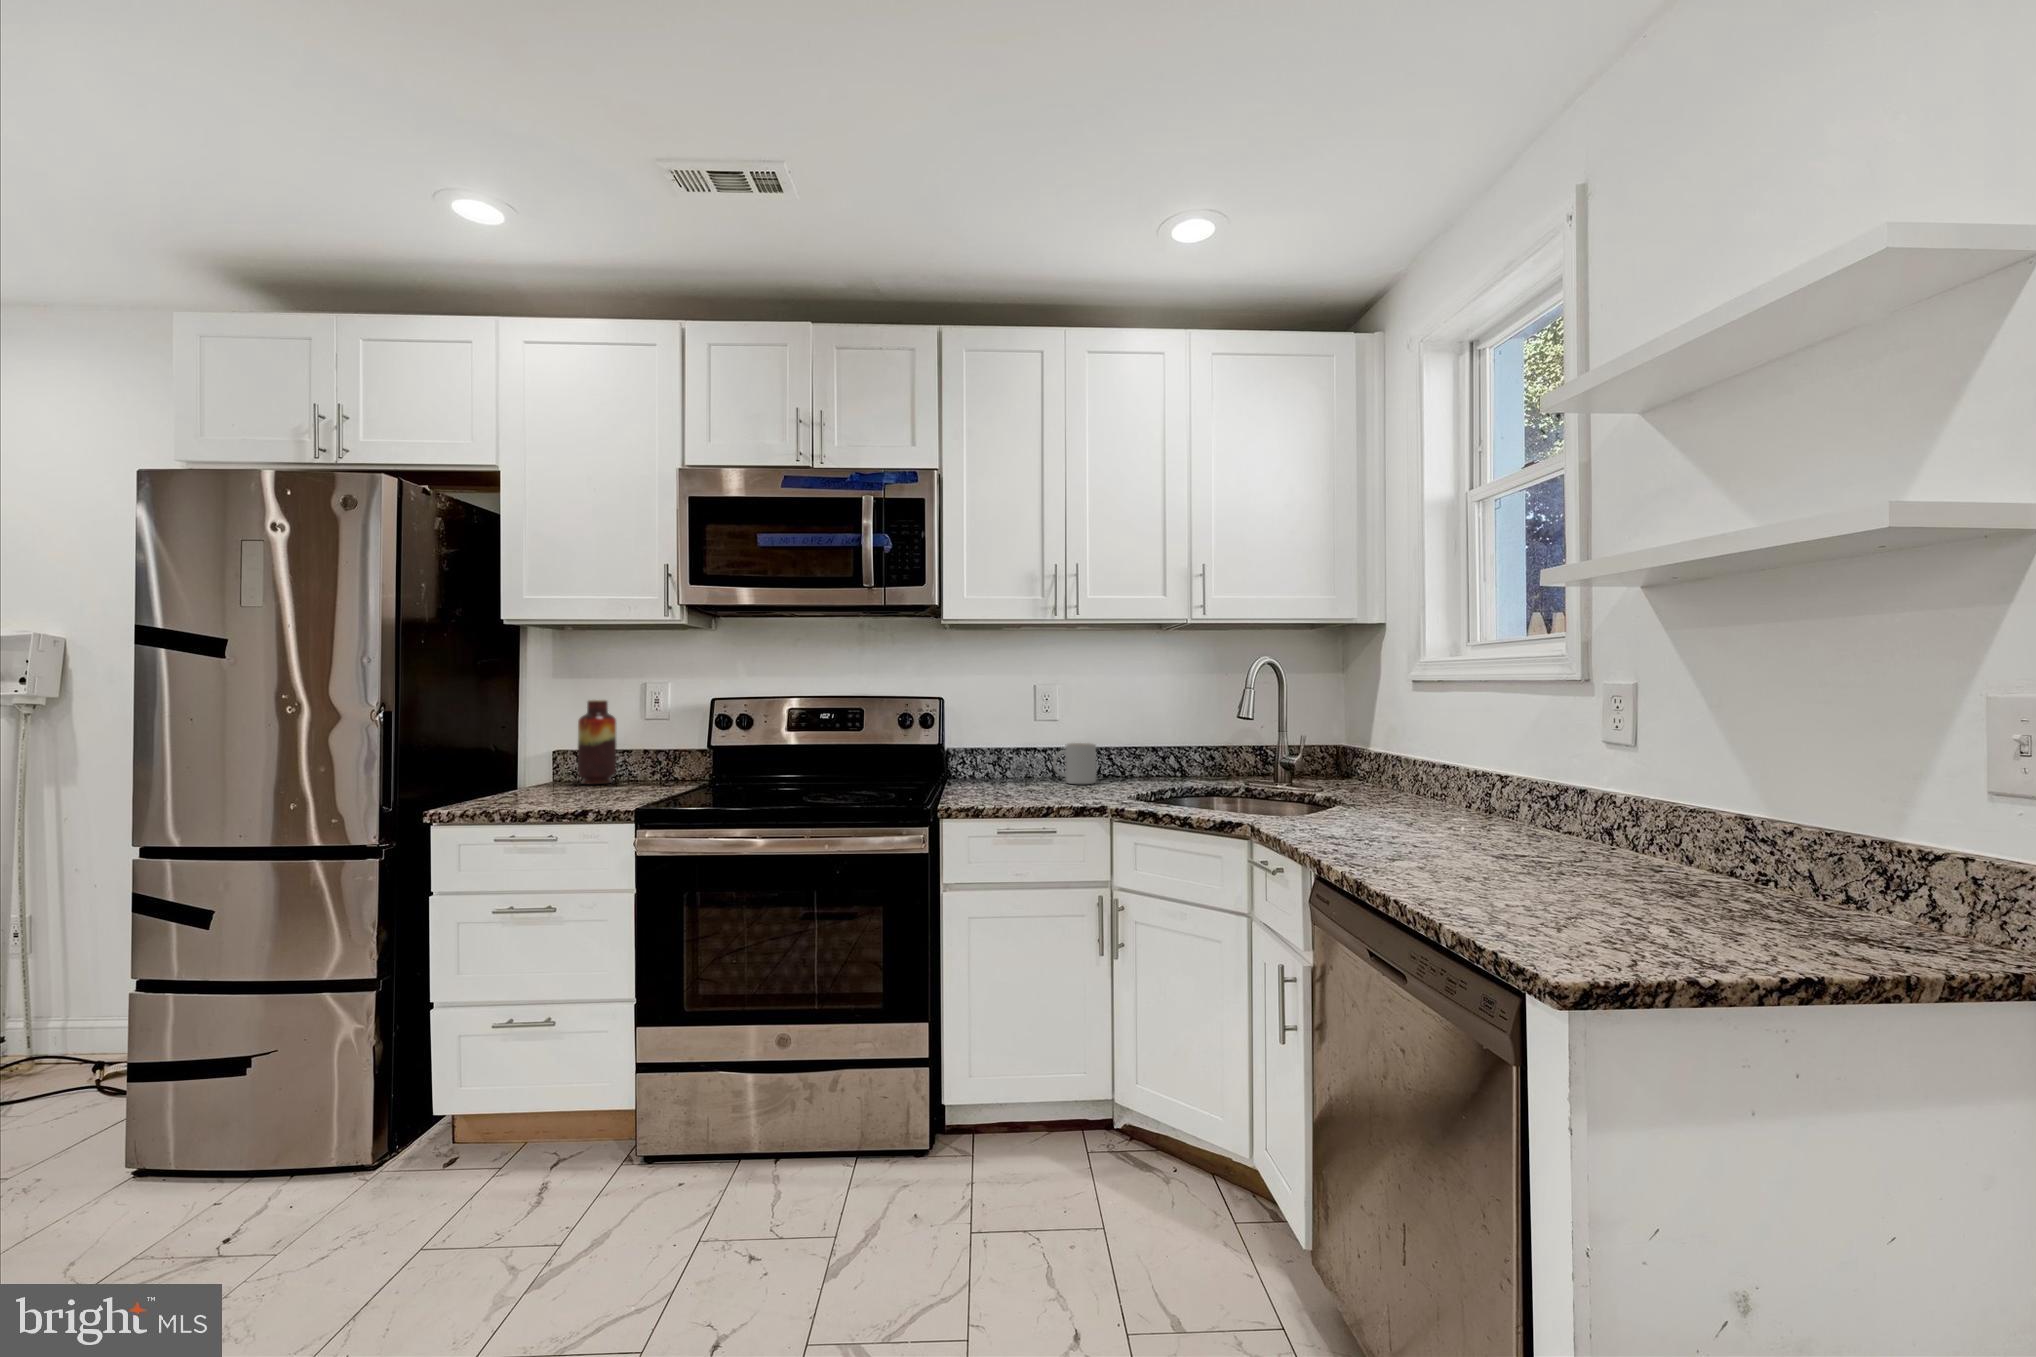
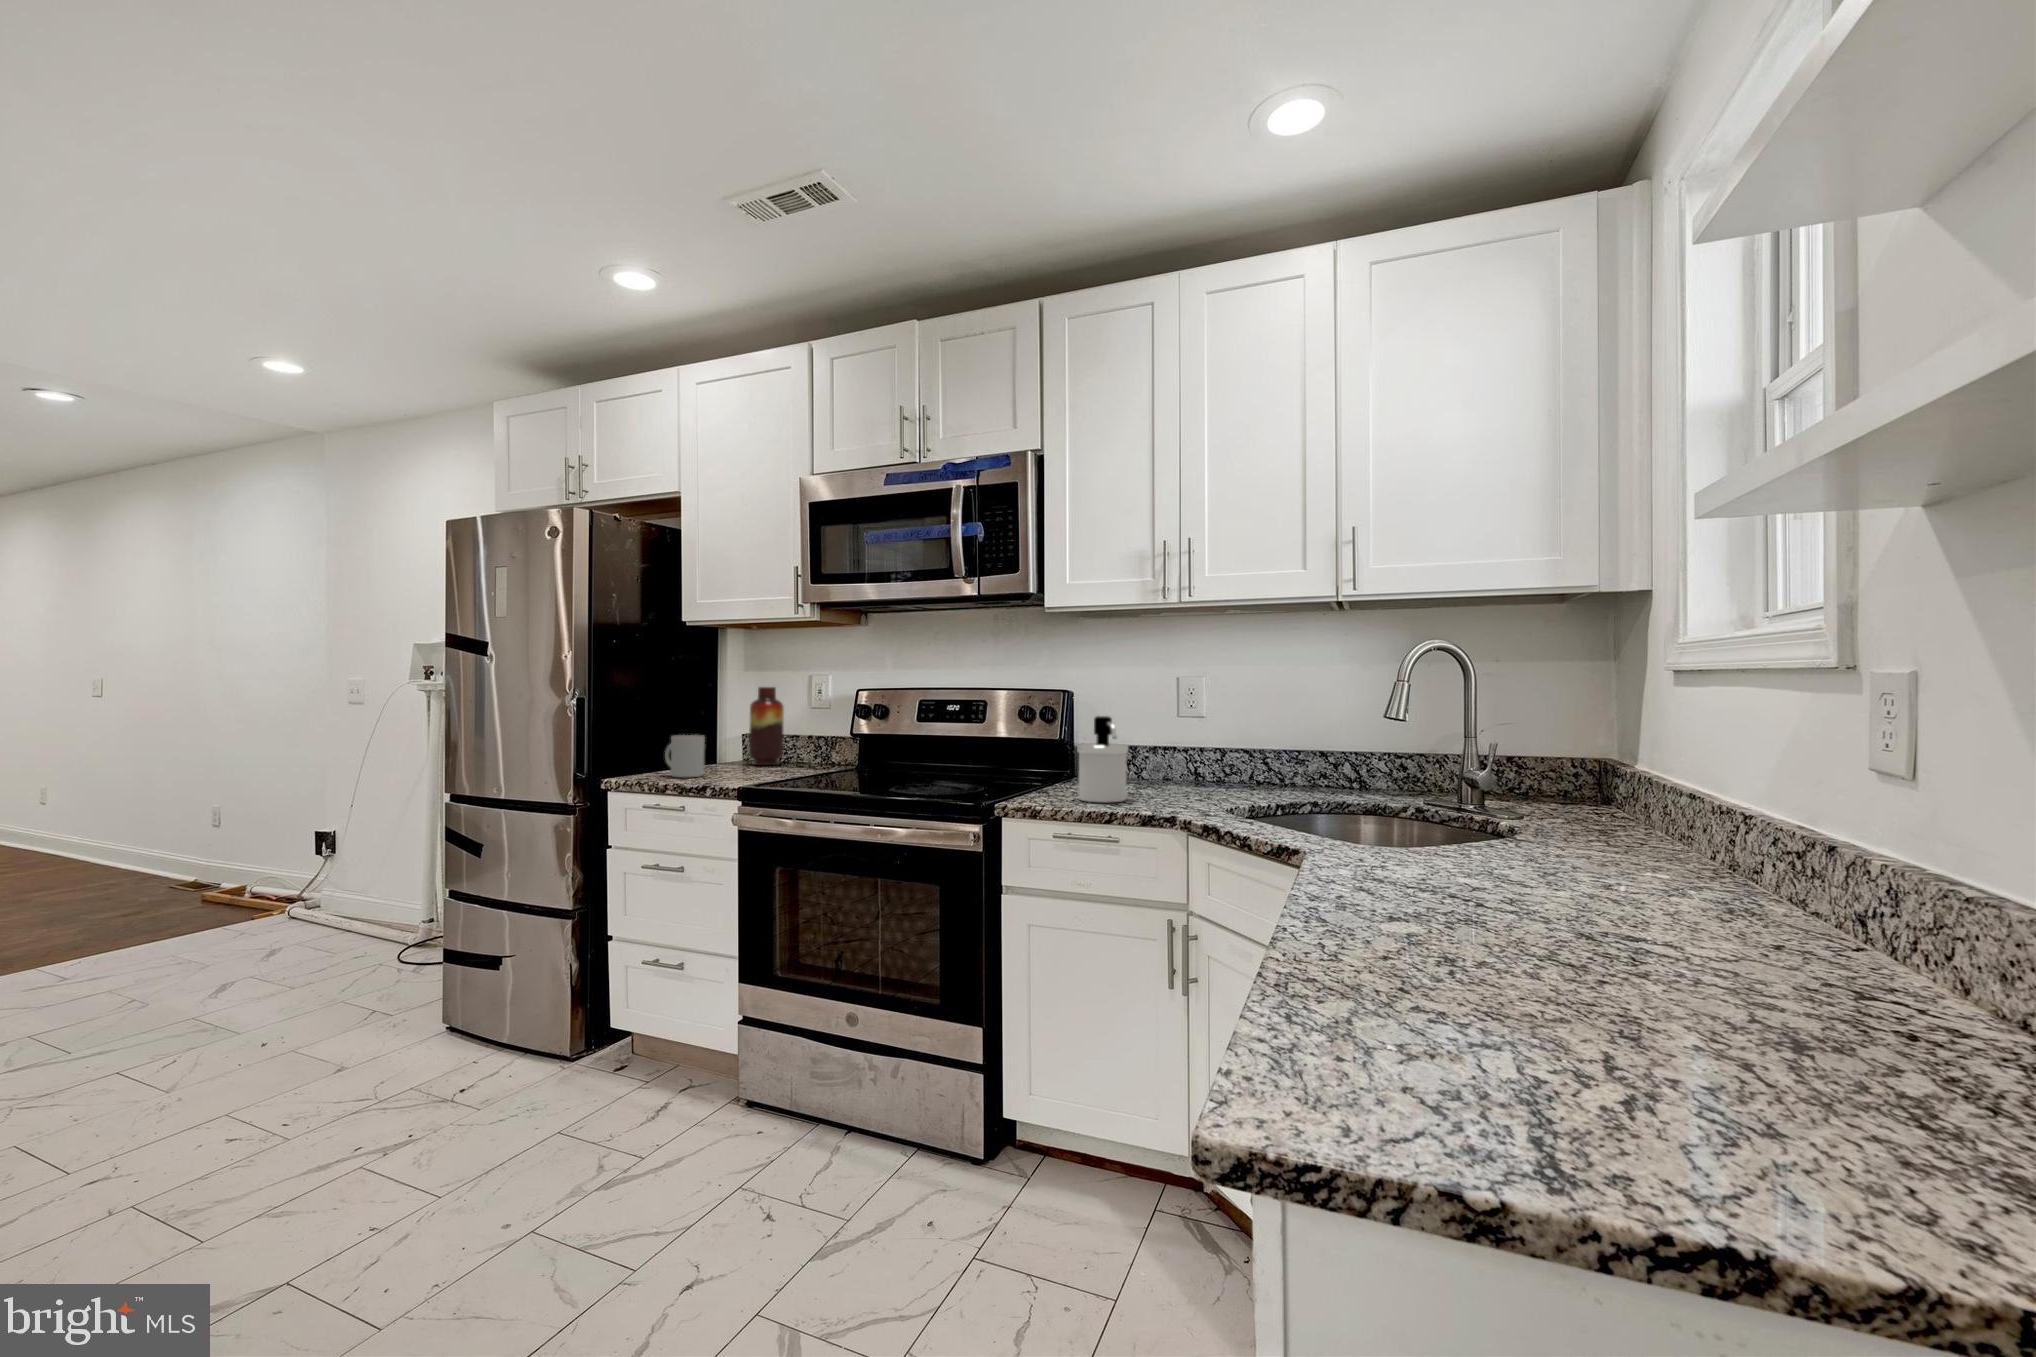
soap dispenser: none [993,725,1041,799] -> present [1077,716,1128,802]
mug: present [1053,743,1096,784] -> present [665,735,705,777]

